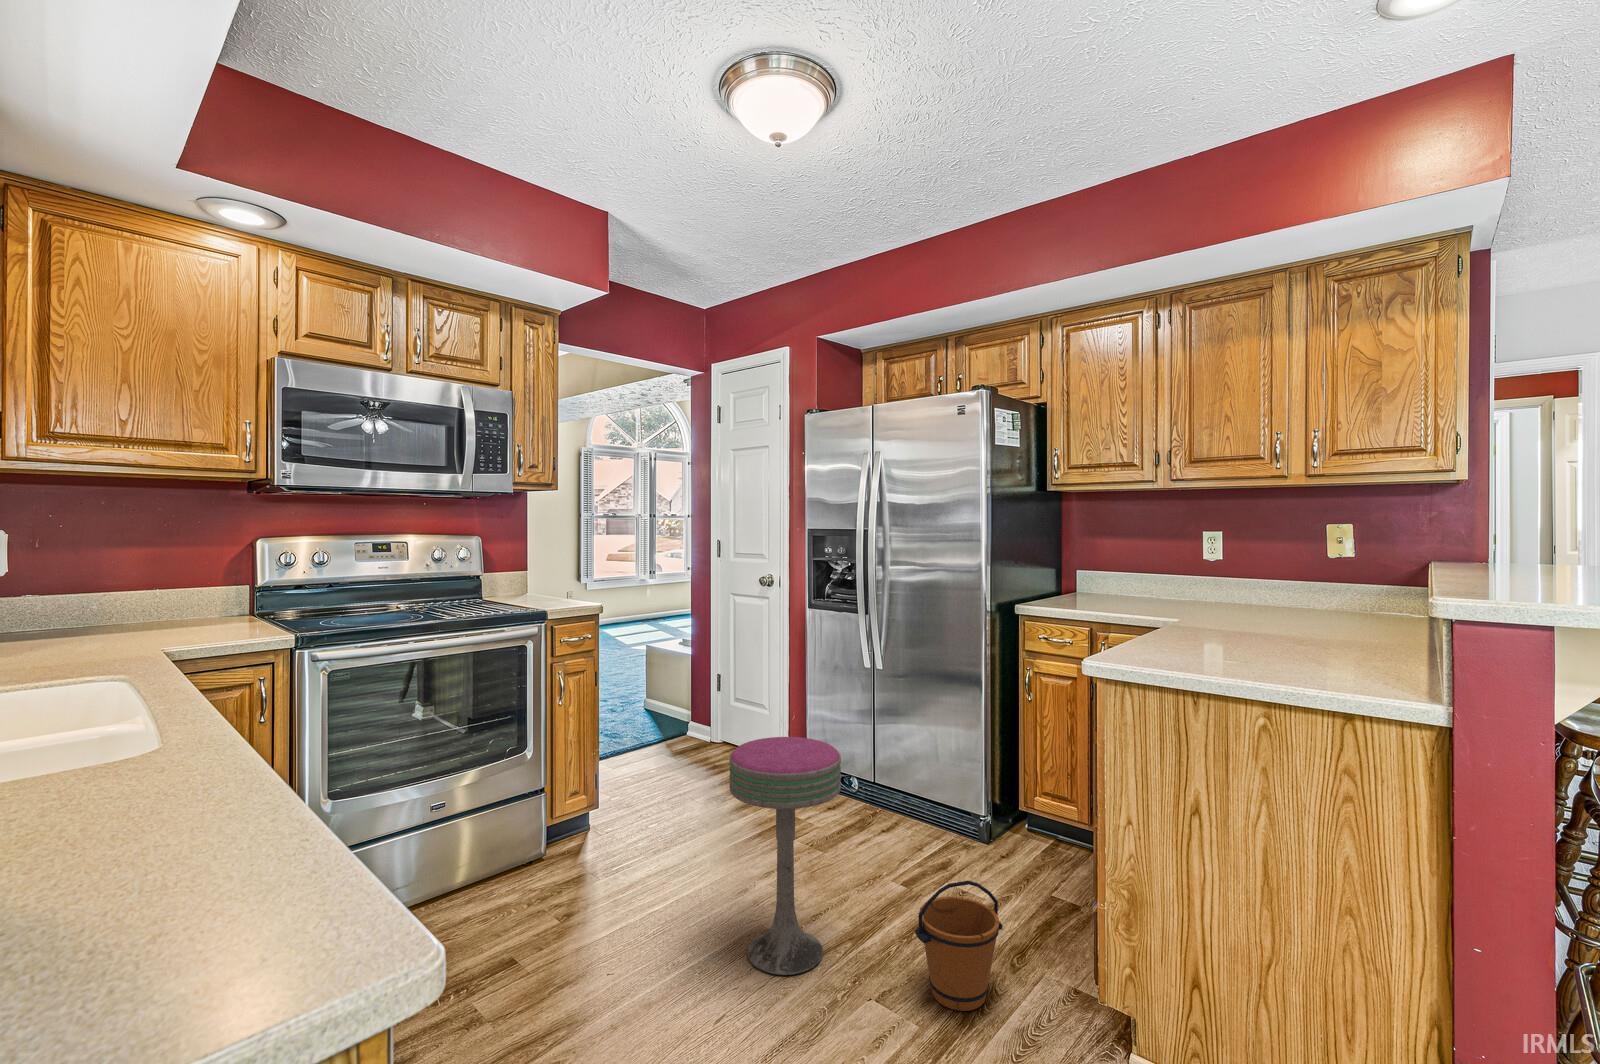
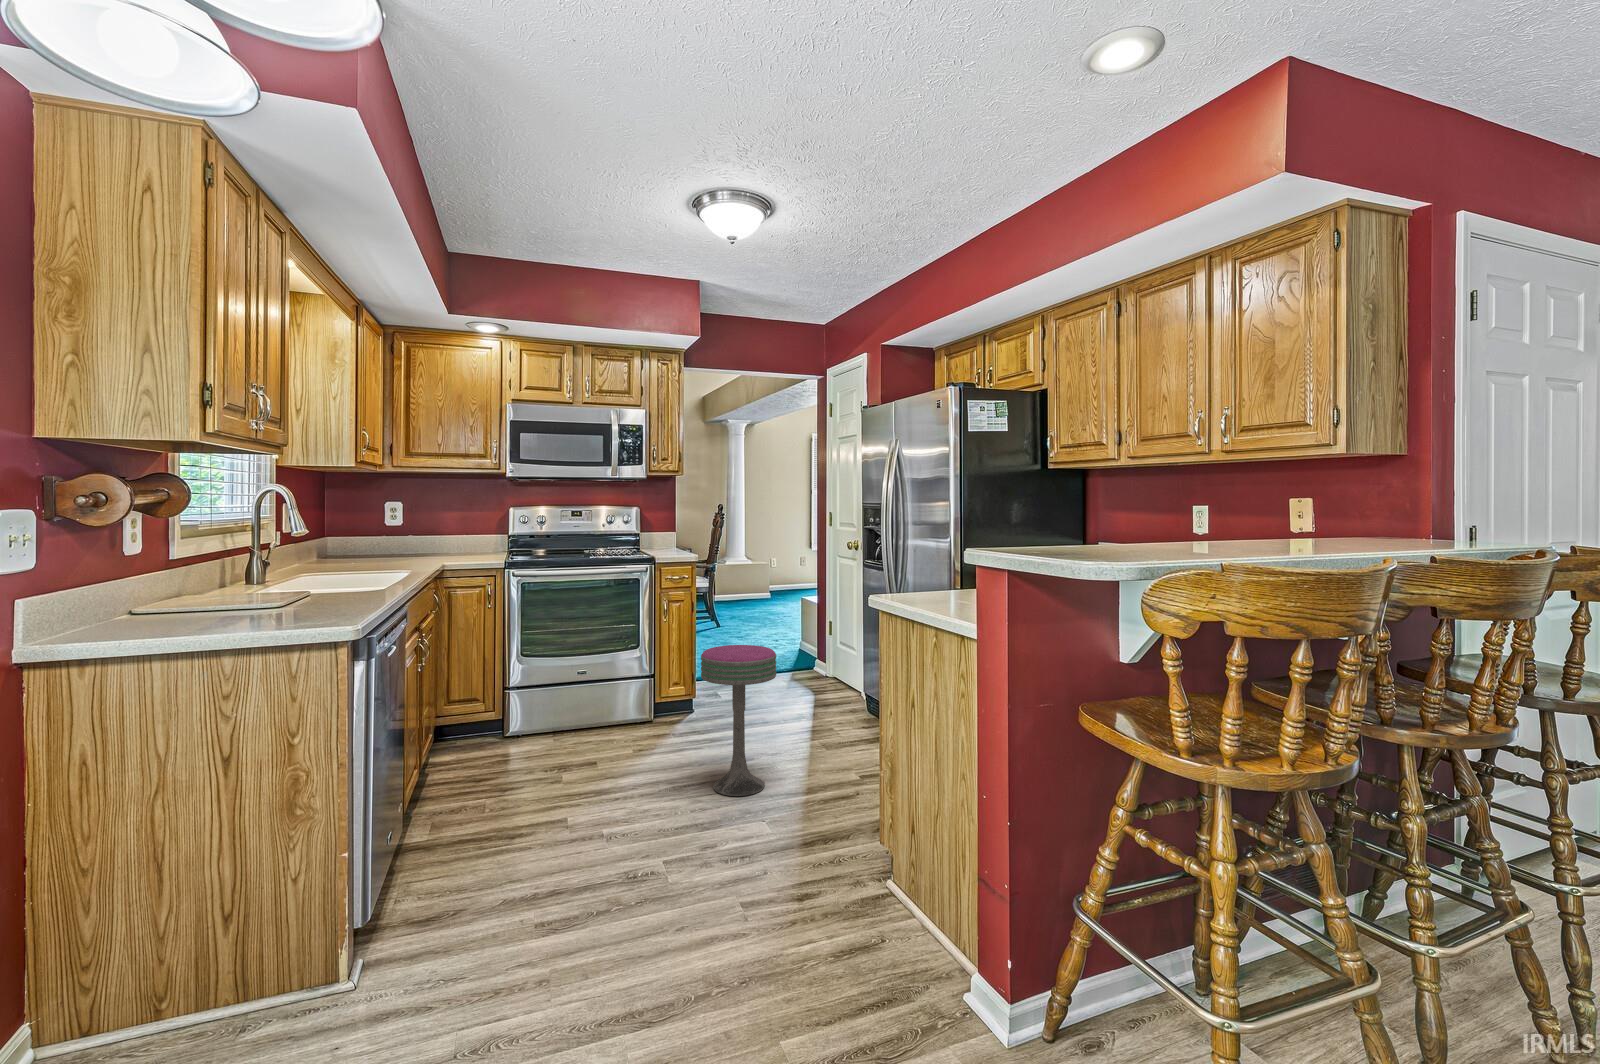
bucket: present [915,881,1002,1011] -> none [787,747,849,833]

